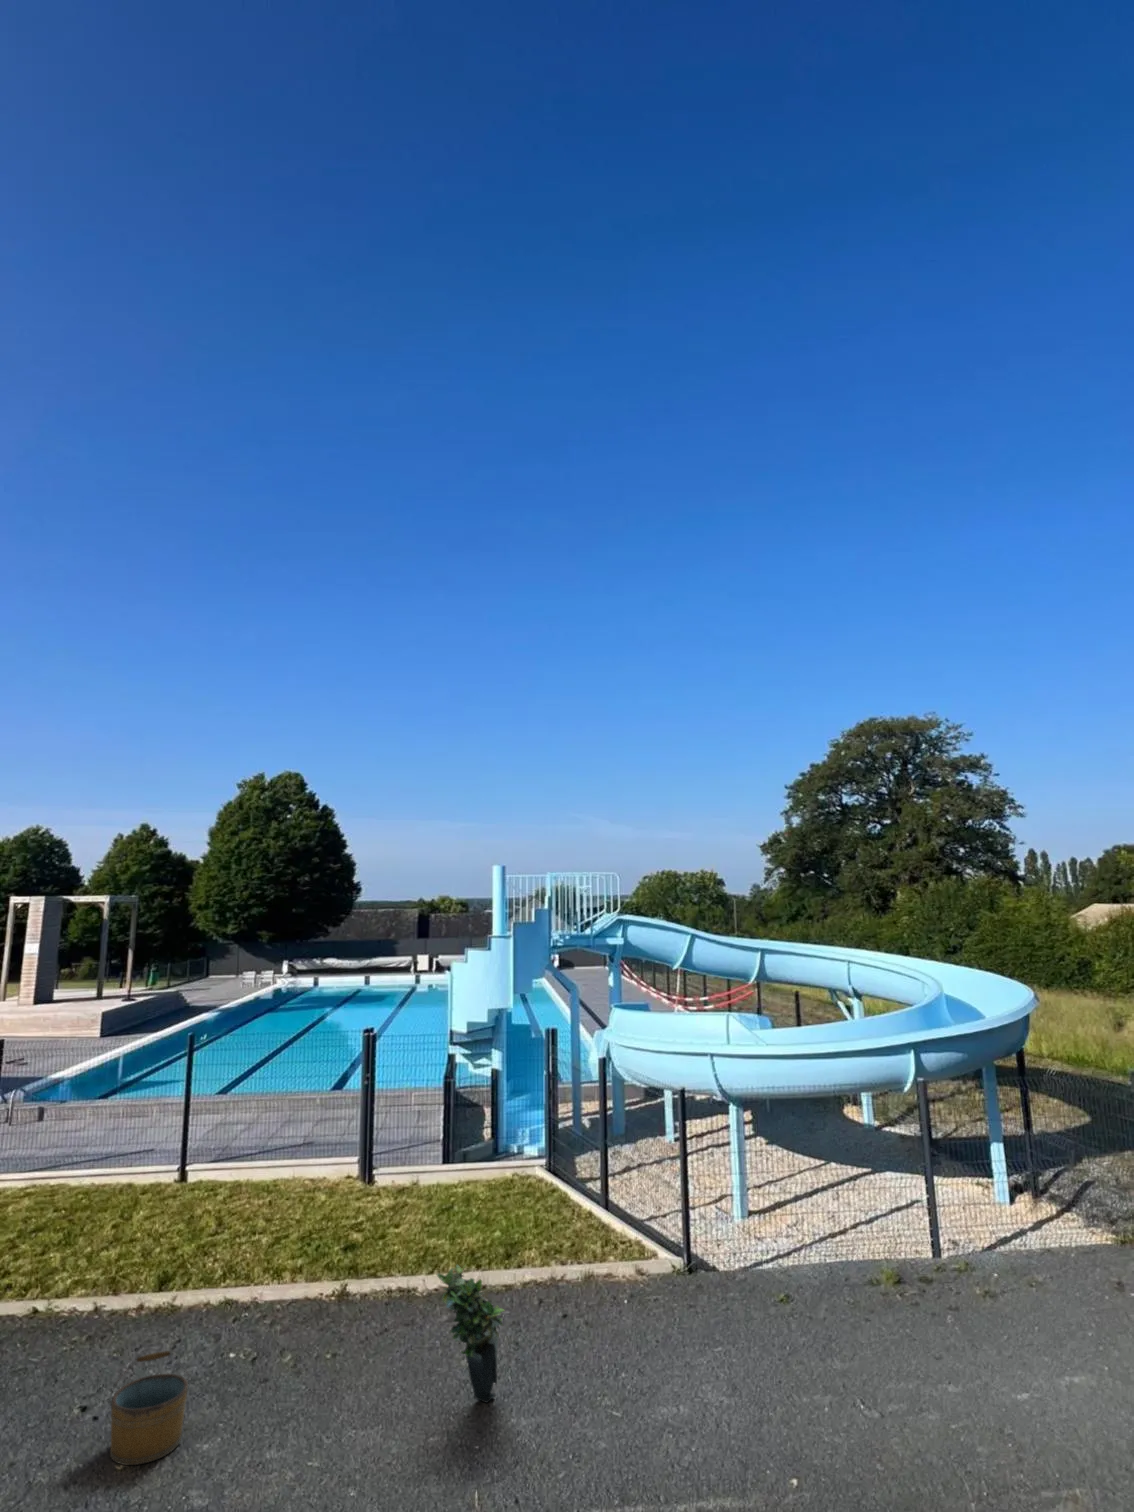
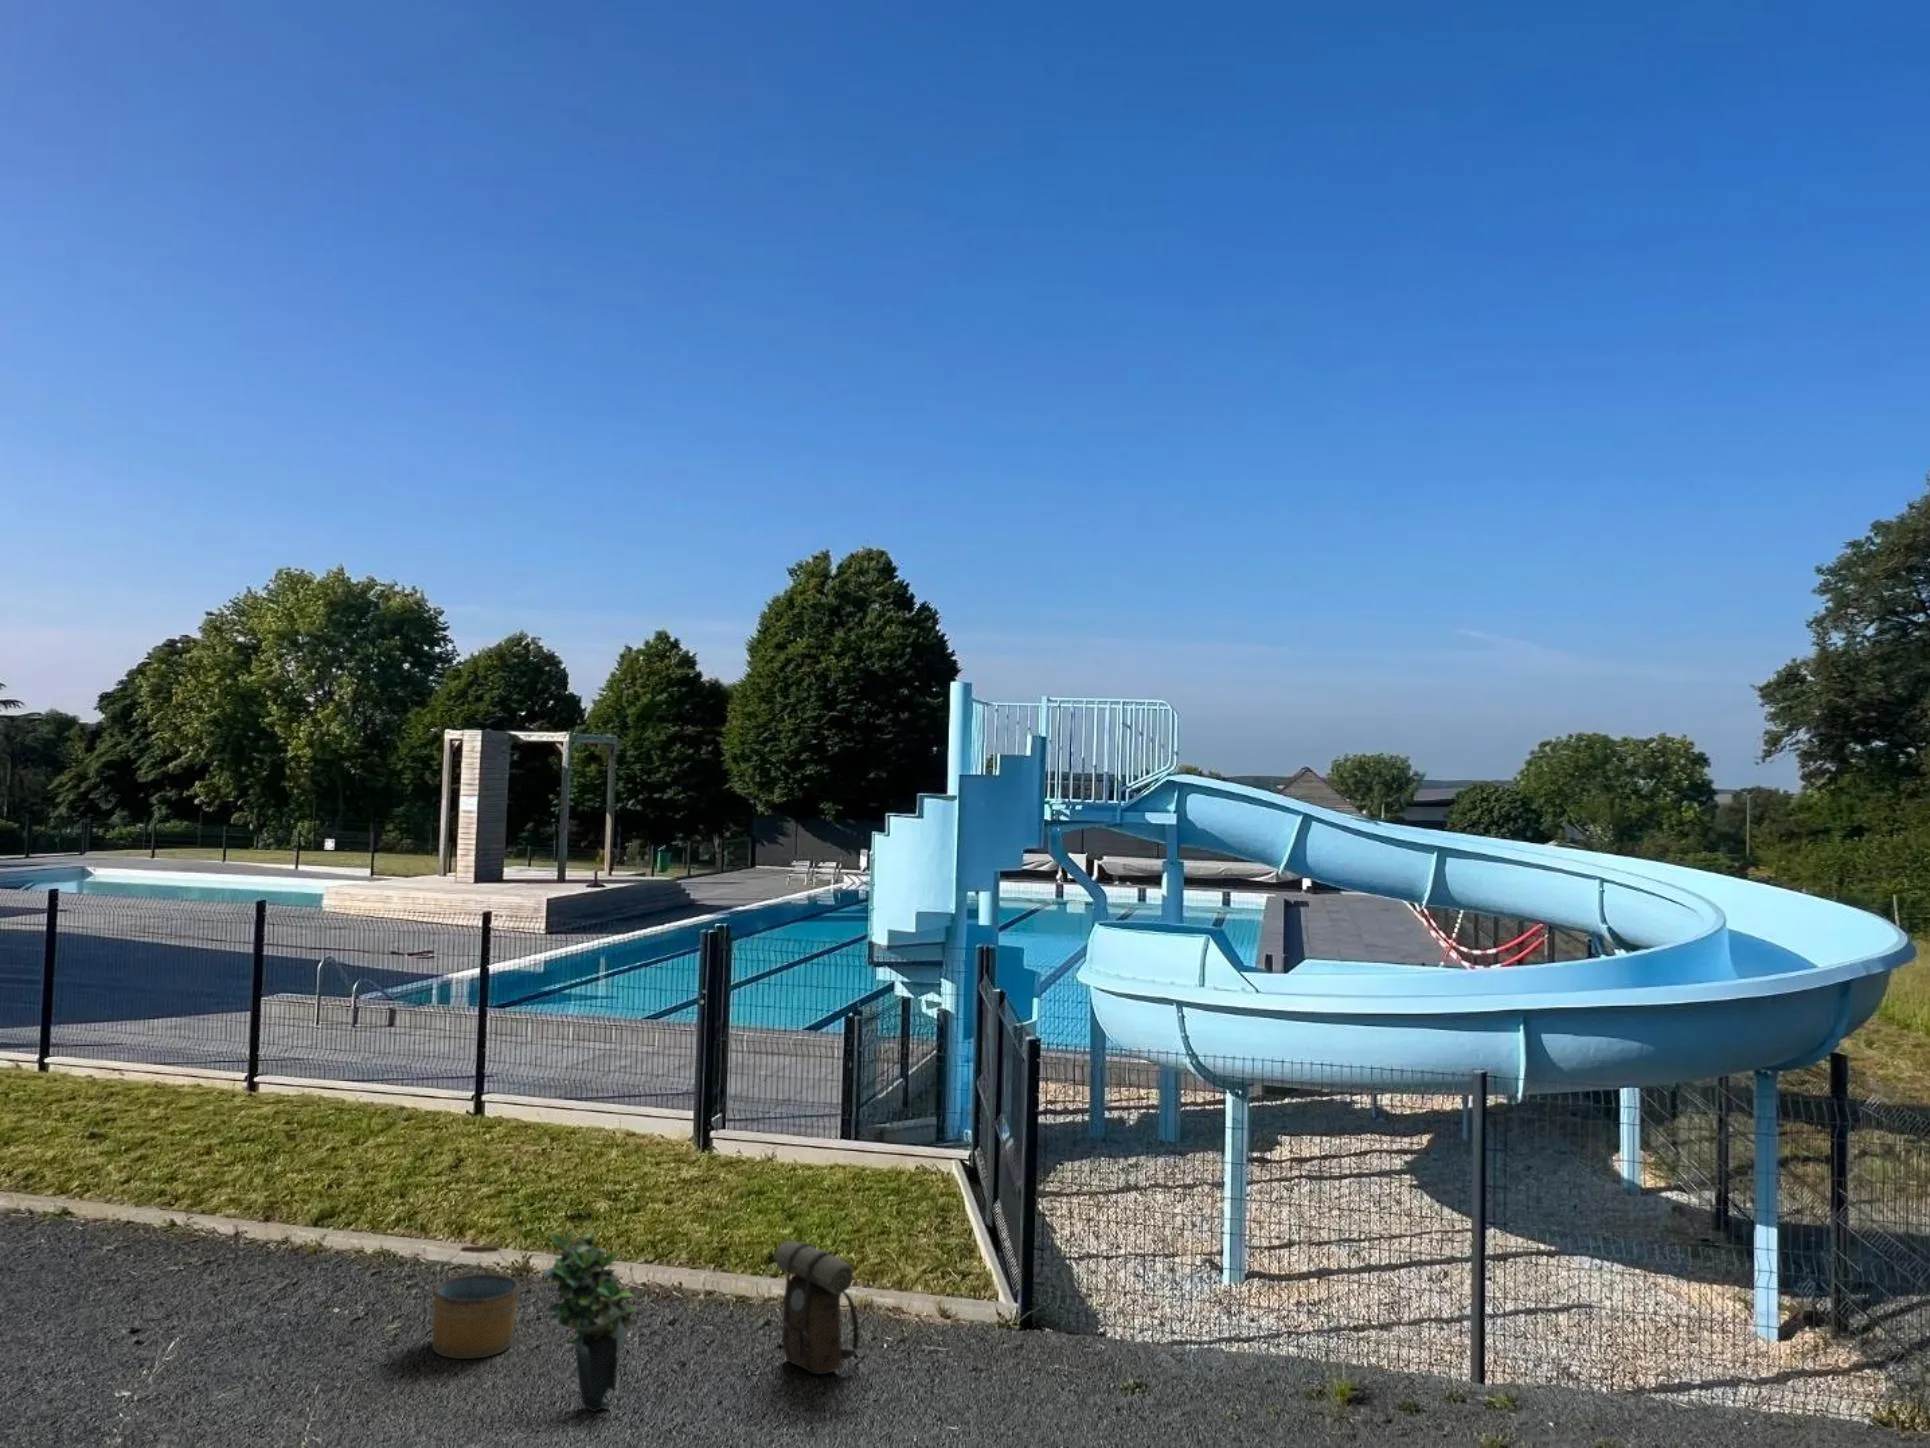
backpack: none [556,1250,619,1342] -> present [774,1241,859,1374]
bucket: present [109,1351,189,1465] -> present [432,1245,521,1359]

